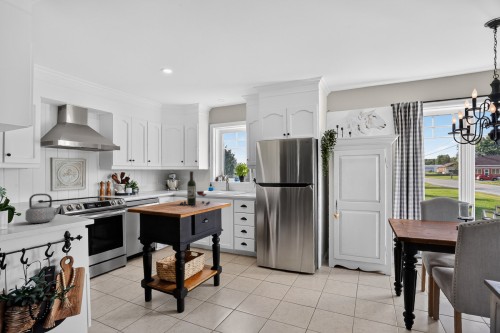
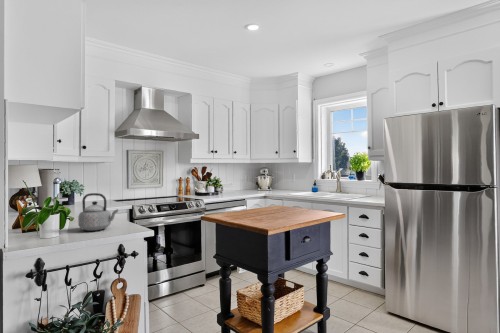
wine bottle: present [180,171,210,206] -> none [268,165,312,218]

